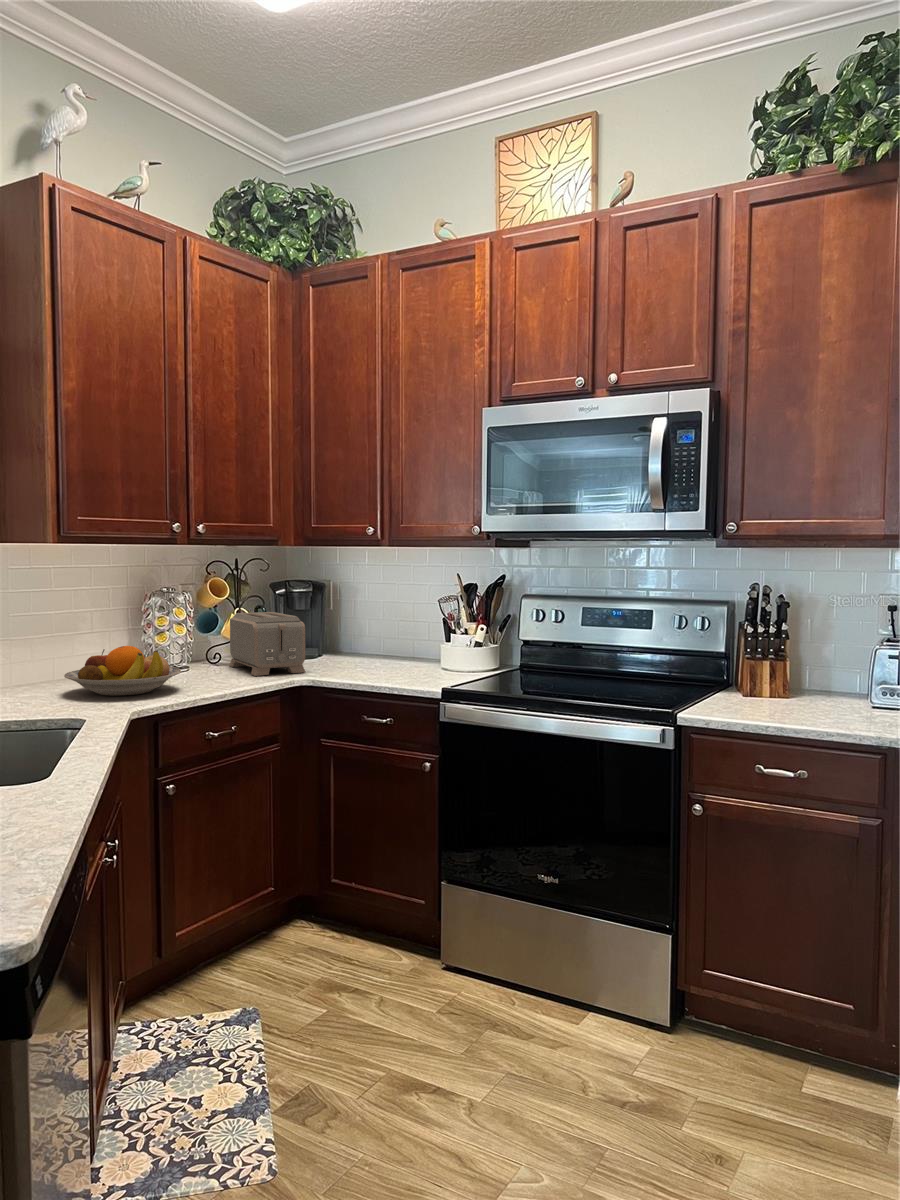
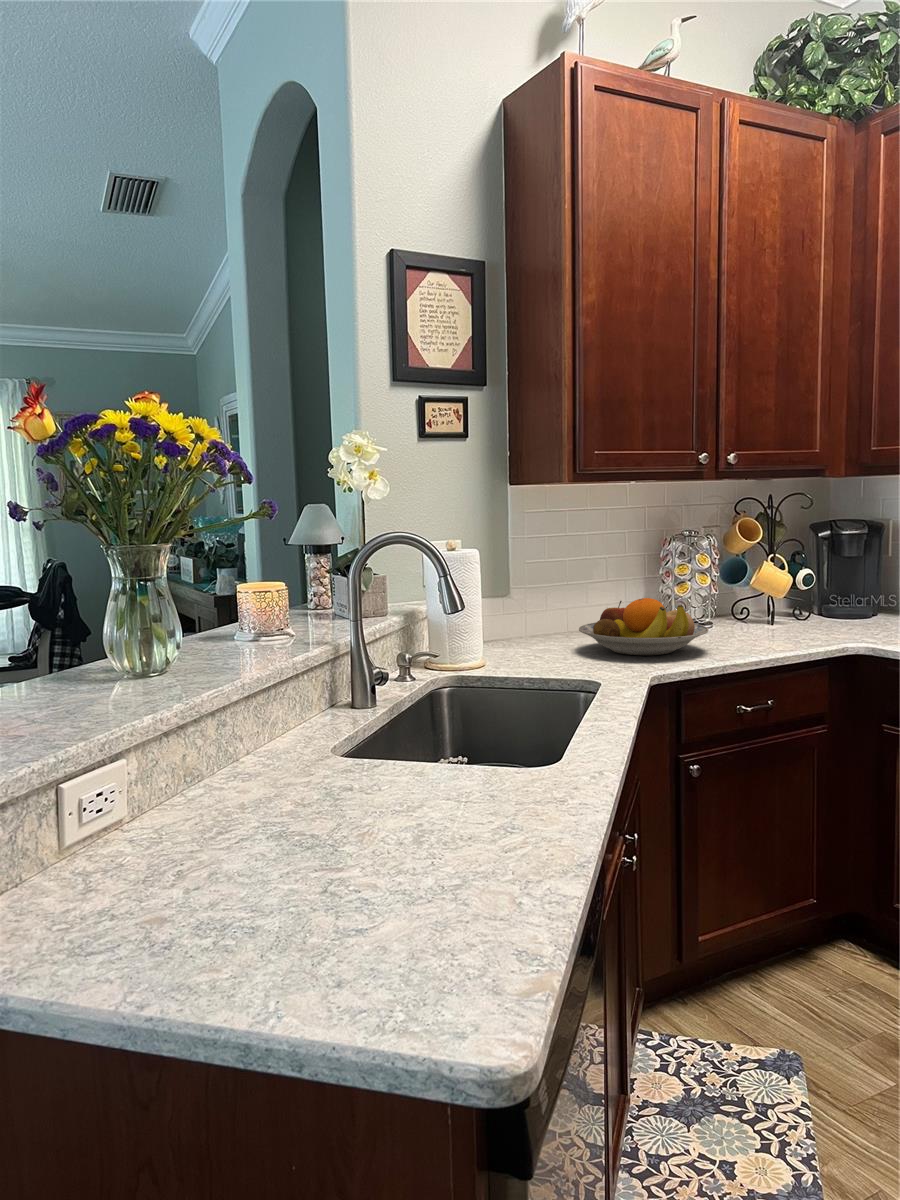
toaster: present [229,612,305,676] -> none [760,560,864,639]

